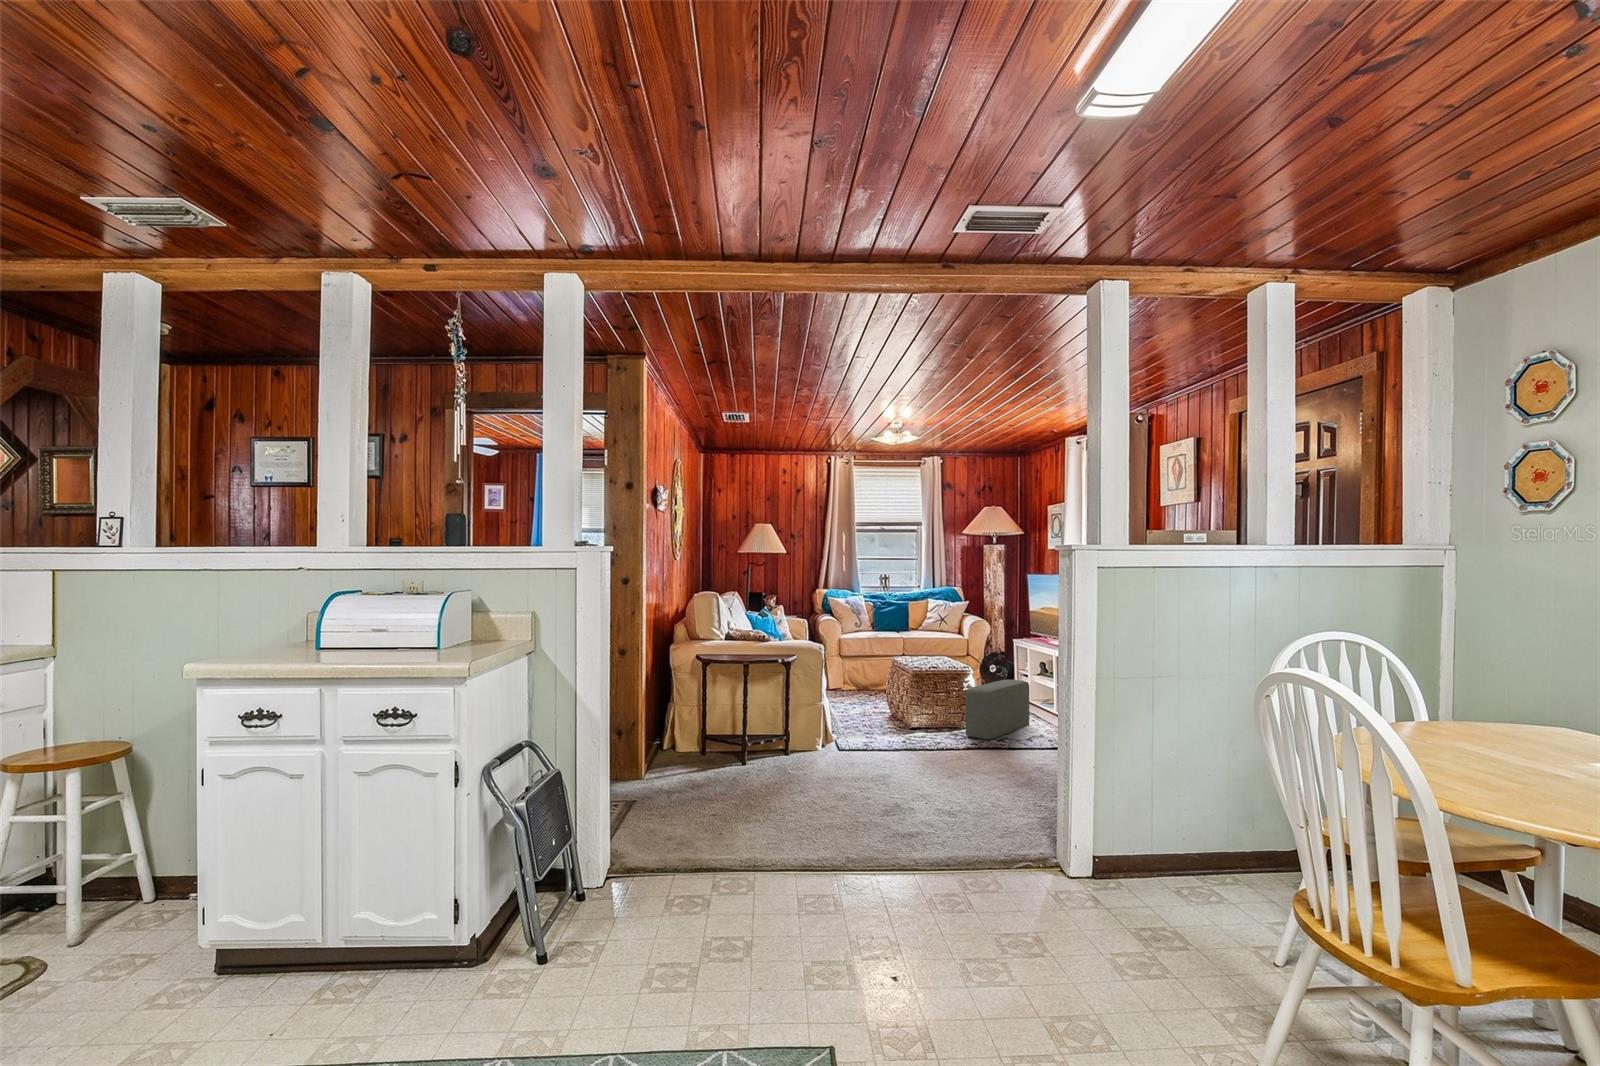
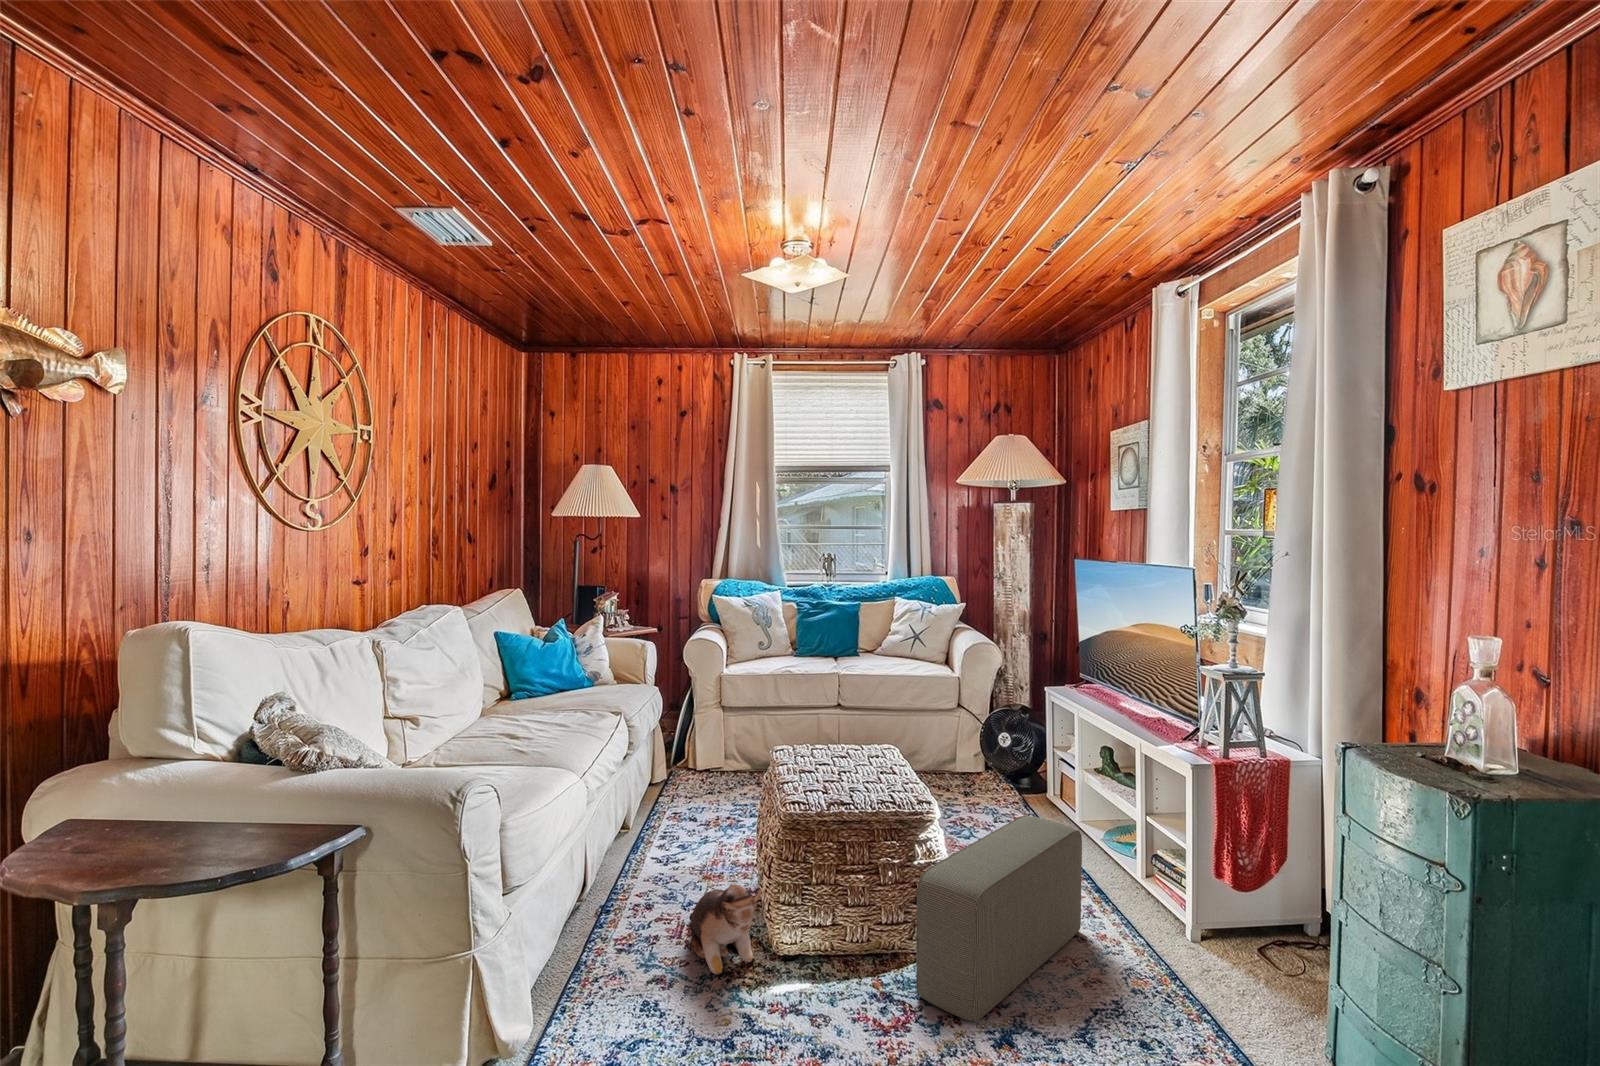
plush toy: none [865,697,905,733] -> present [689,884,761,974]

